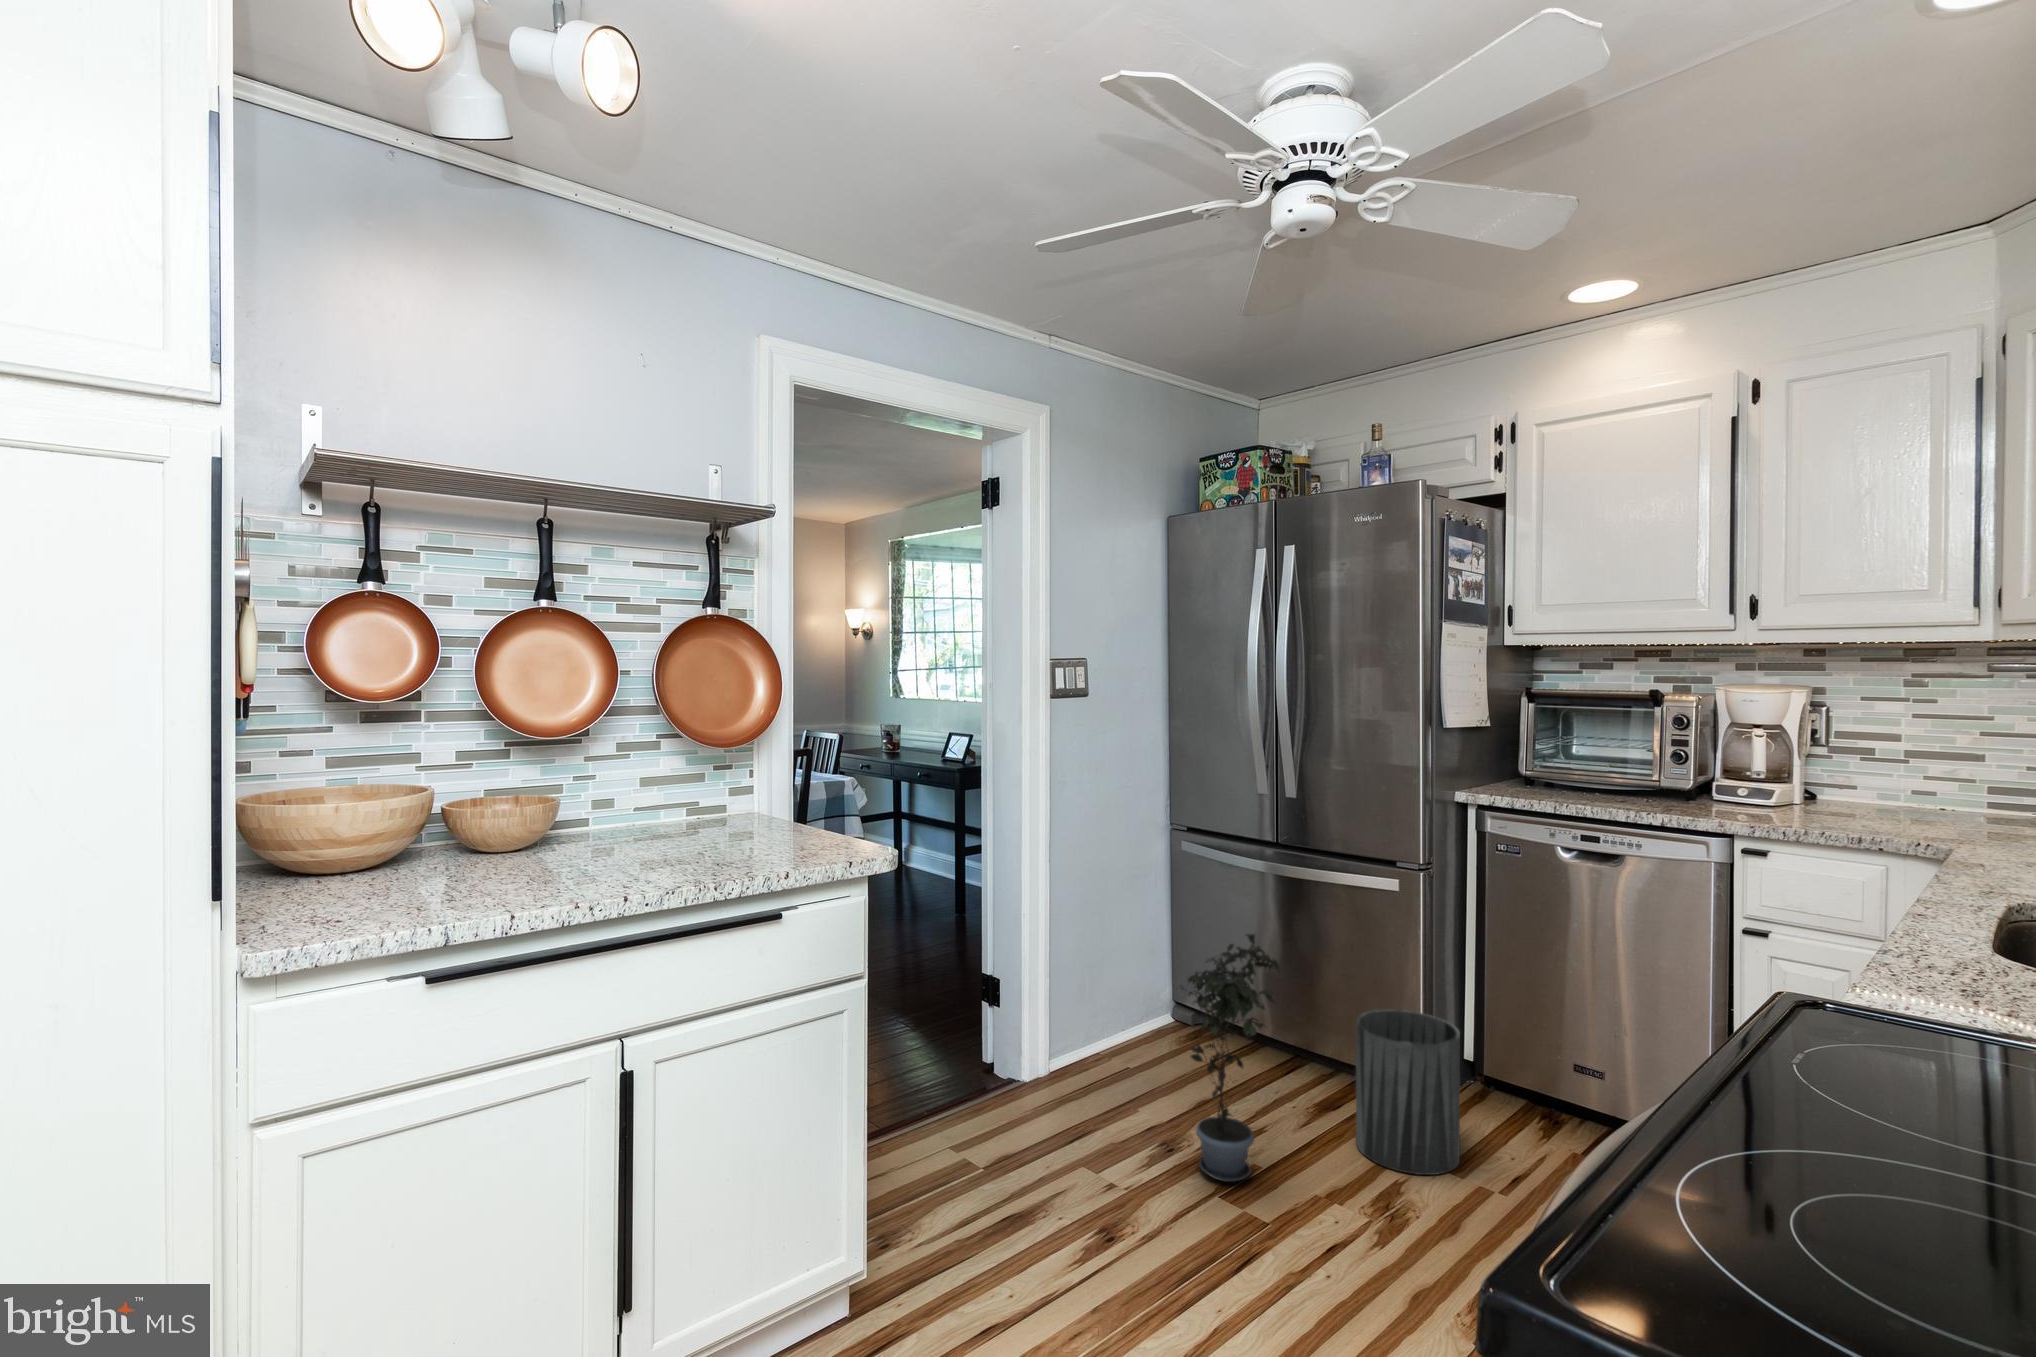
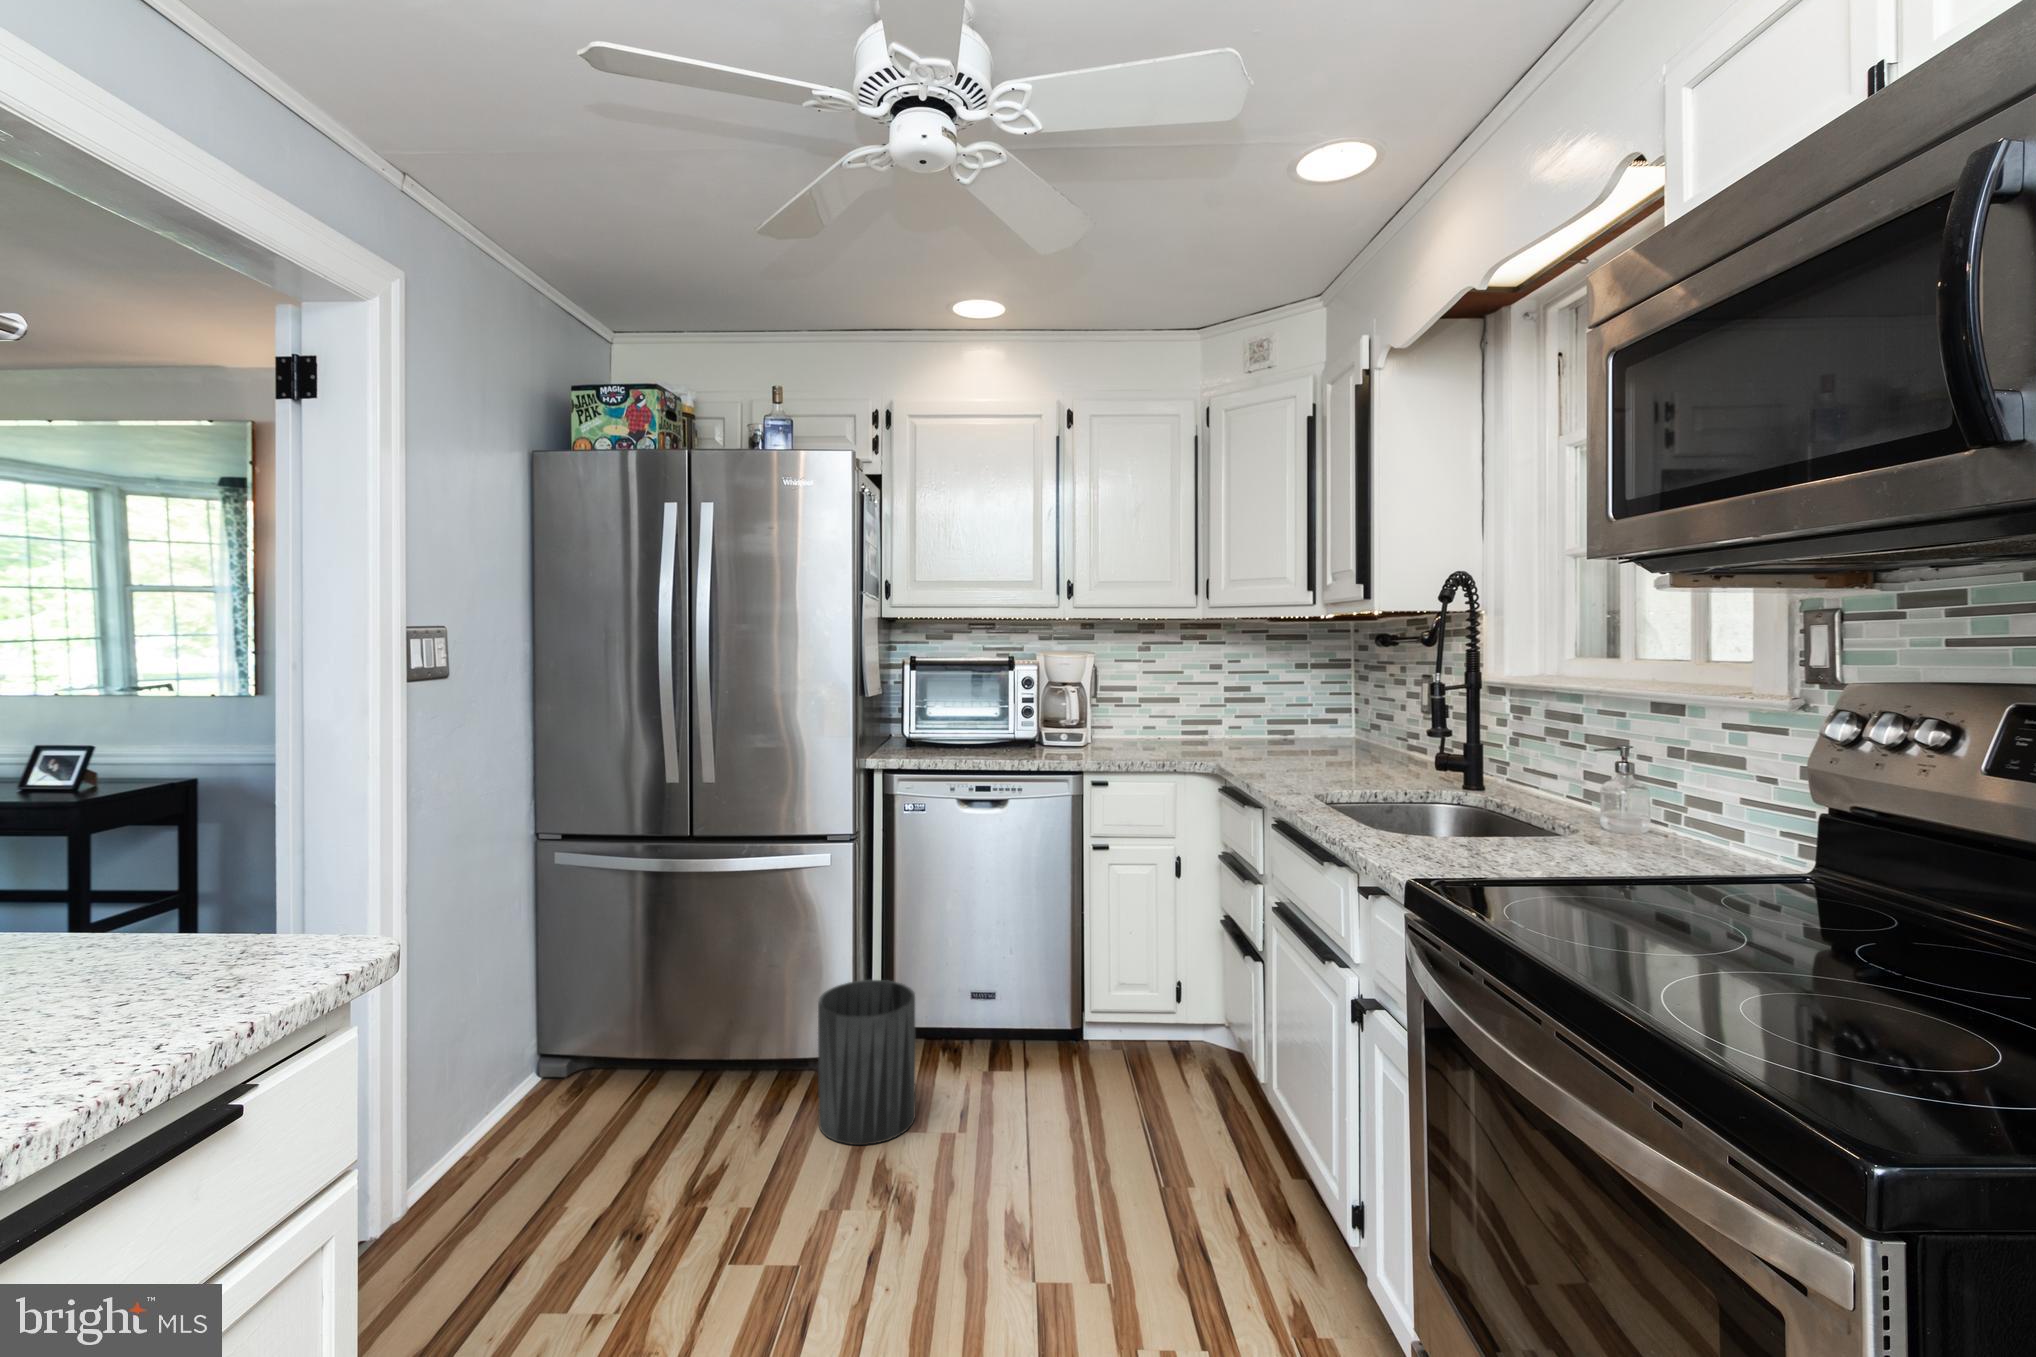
potted plant: present [1182,934,1280,1182] -> none [652,947,785,1244]

